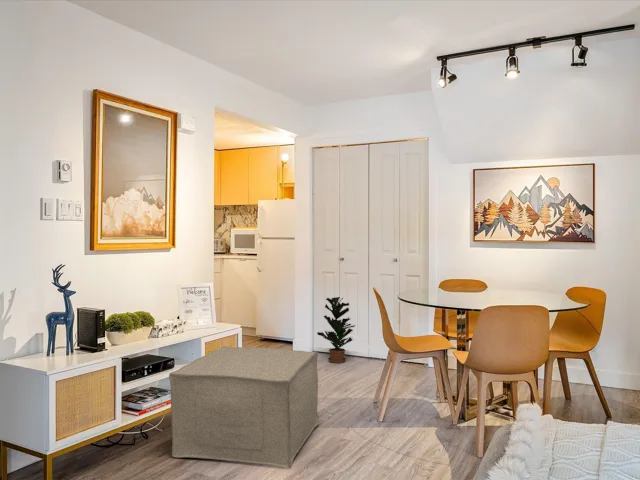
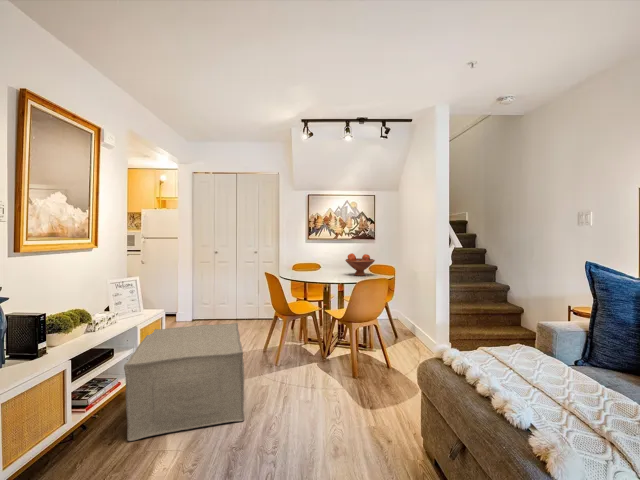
fruit bowl: none [492,264,544,301] -> present [345,253,375,276]
potted plant: present [317,297,355,363] -> none [203,279,232,326]

